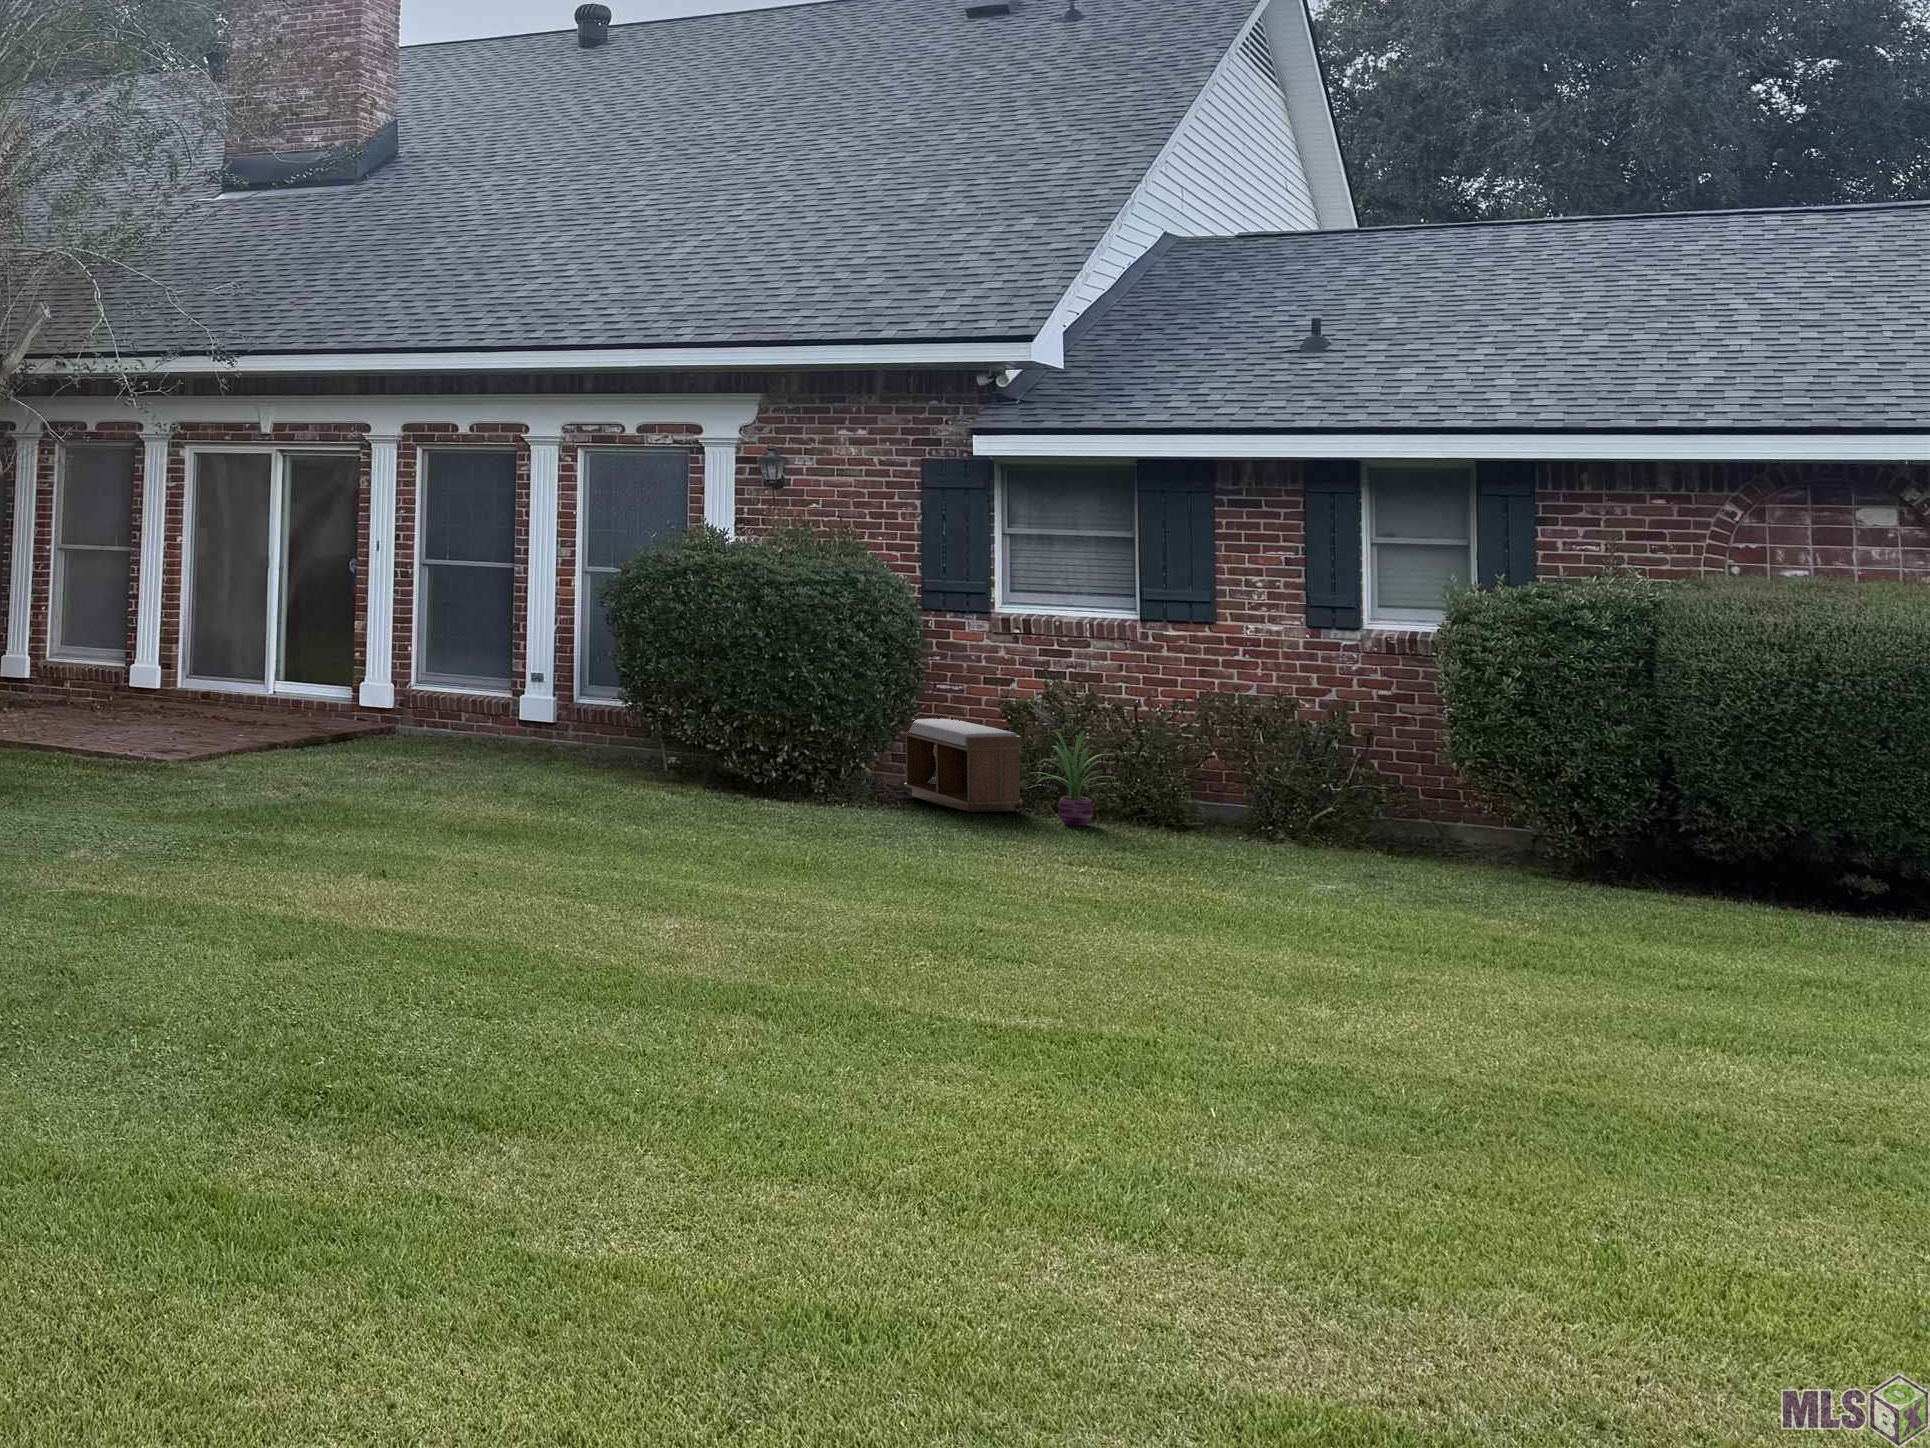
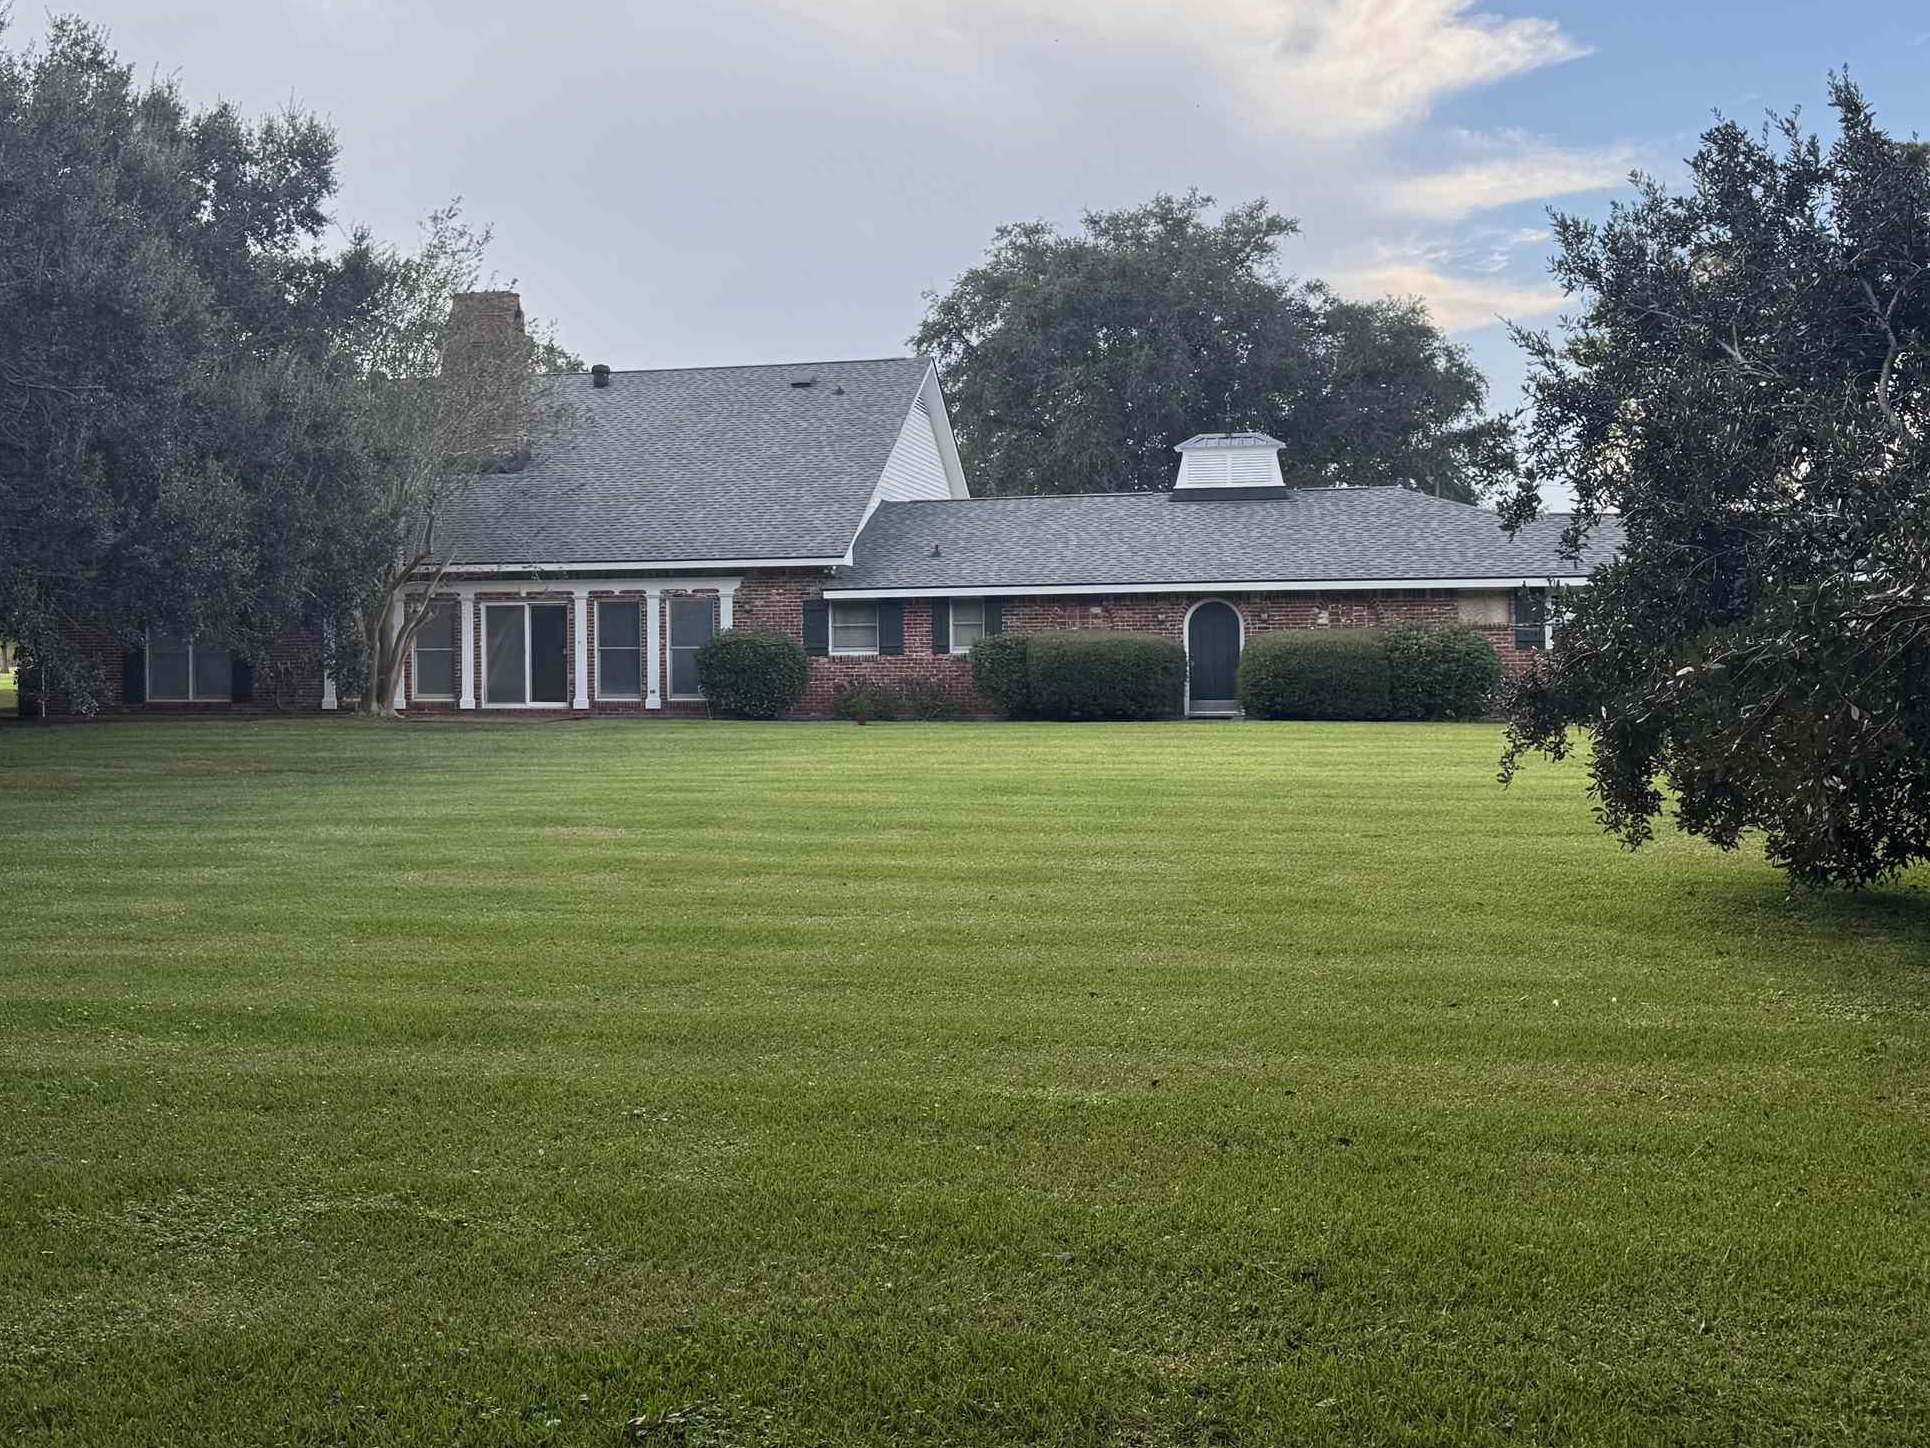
bench: present [904,718,1022,812] -> none [797,695,842,725]

